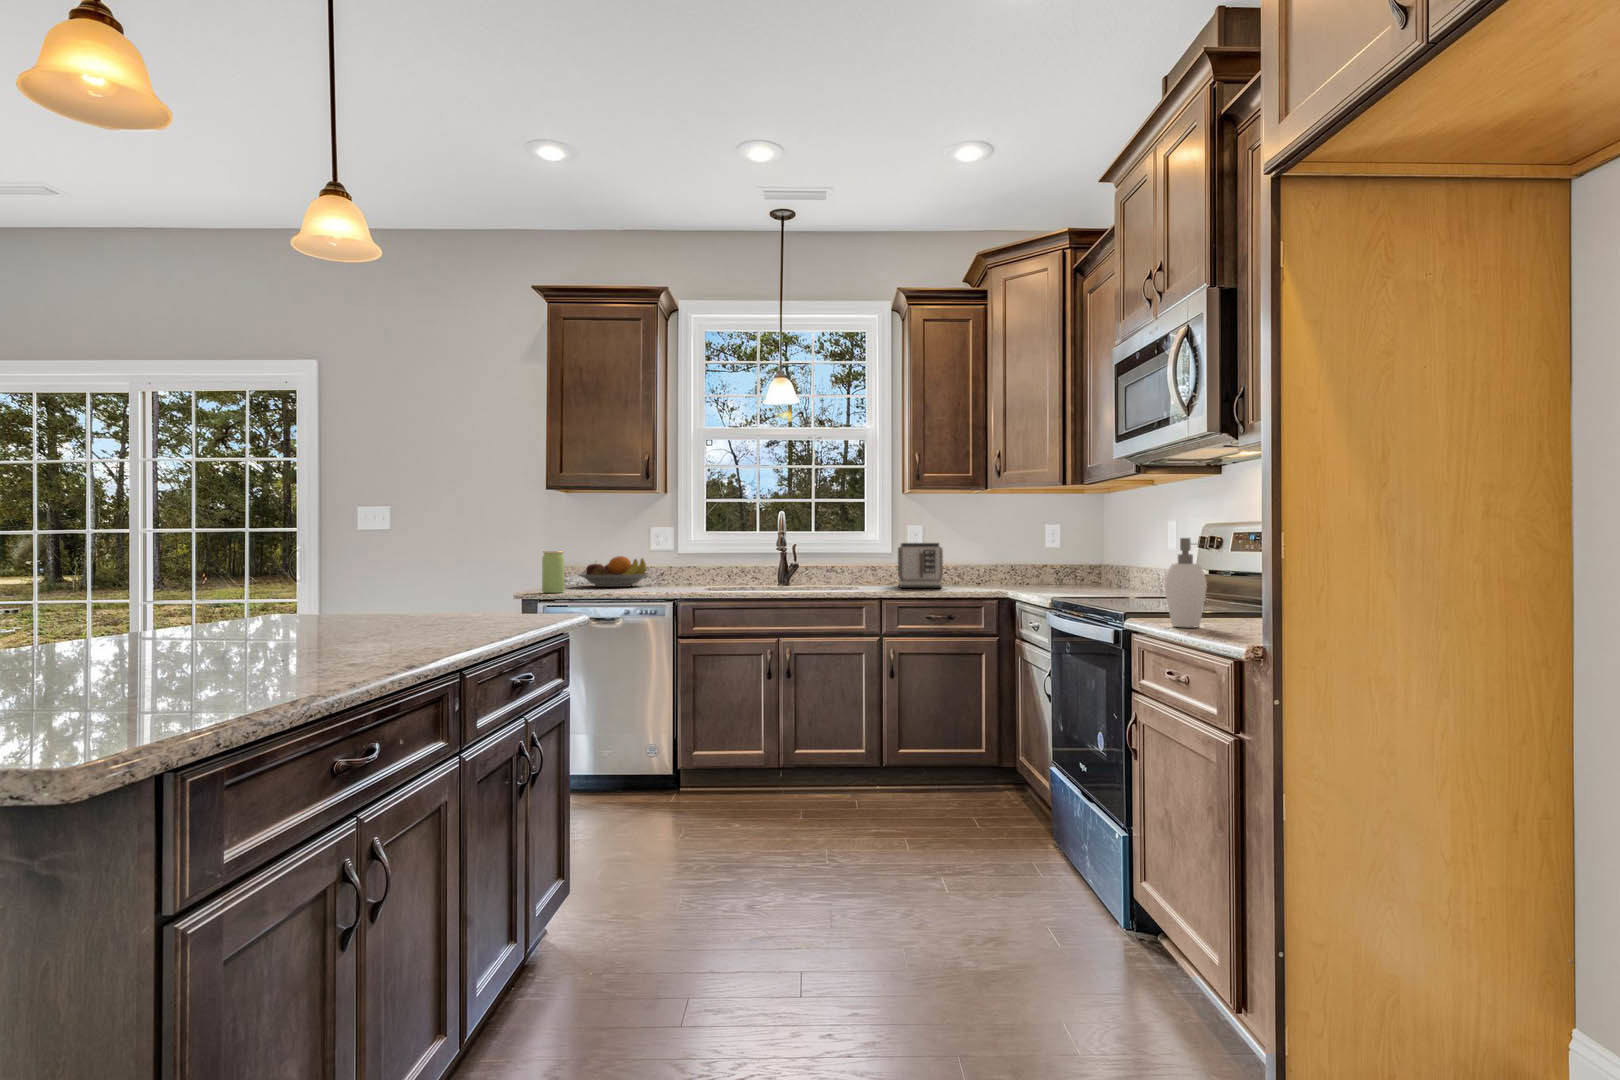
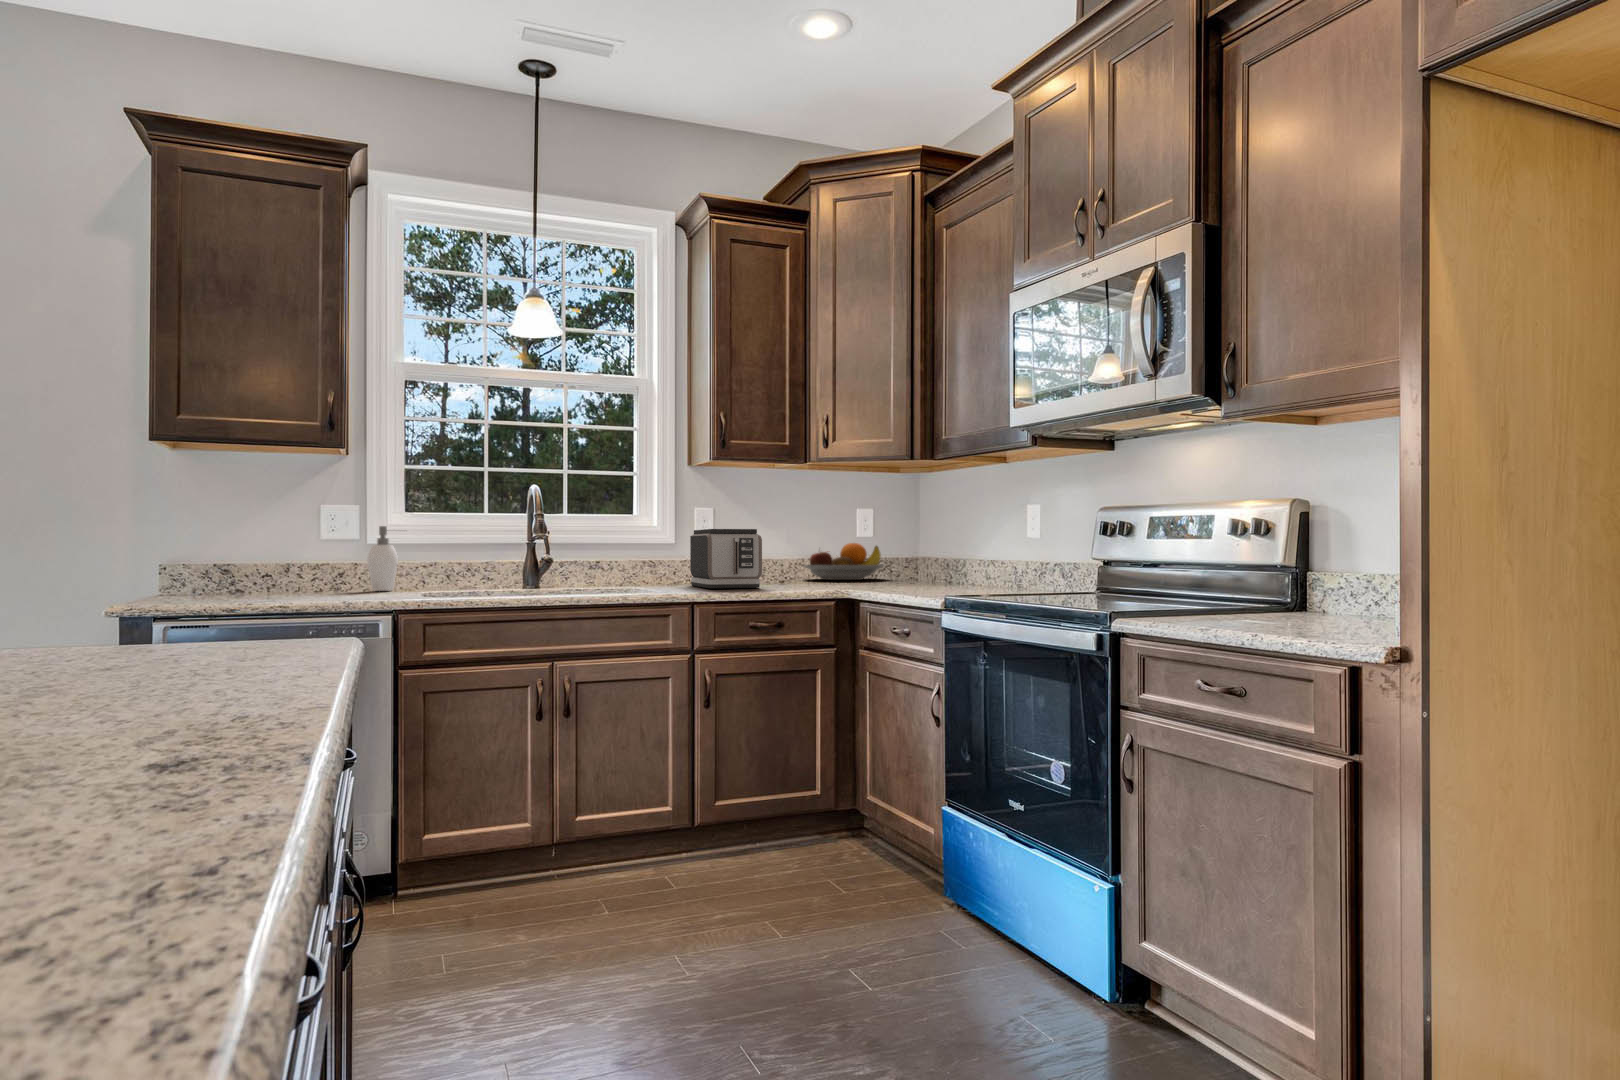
soap dispenser: present [1165,538,1211,628] -> present [367,526,398,591]
jar: present [542,551,564,593] -> none [158,539,198,606]
fruit bowl: present [579,556,649,587] -> present [803,543,884,580]

